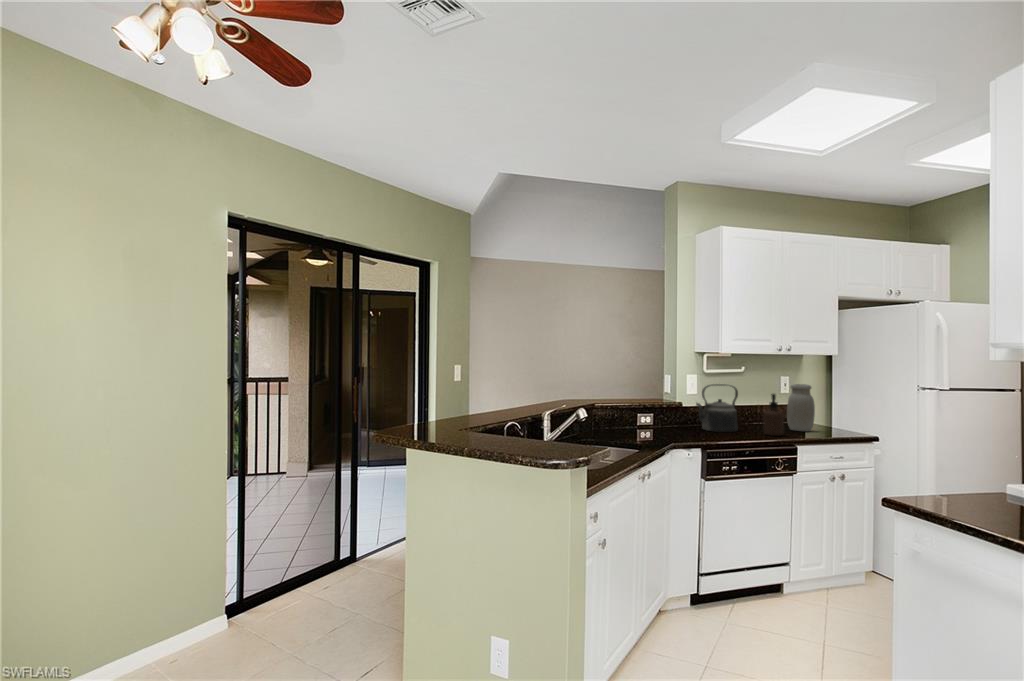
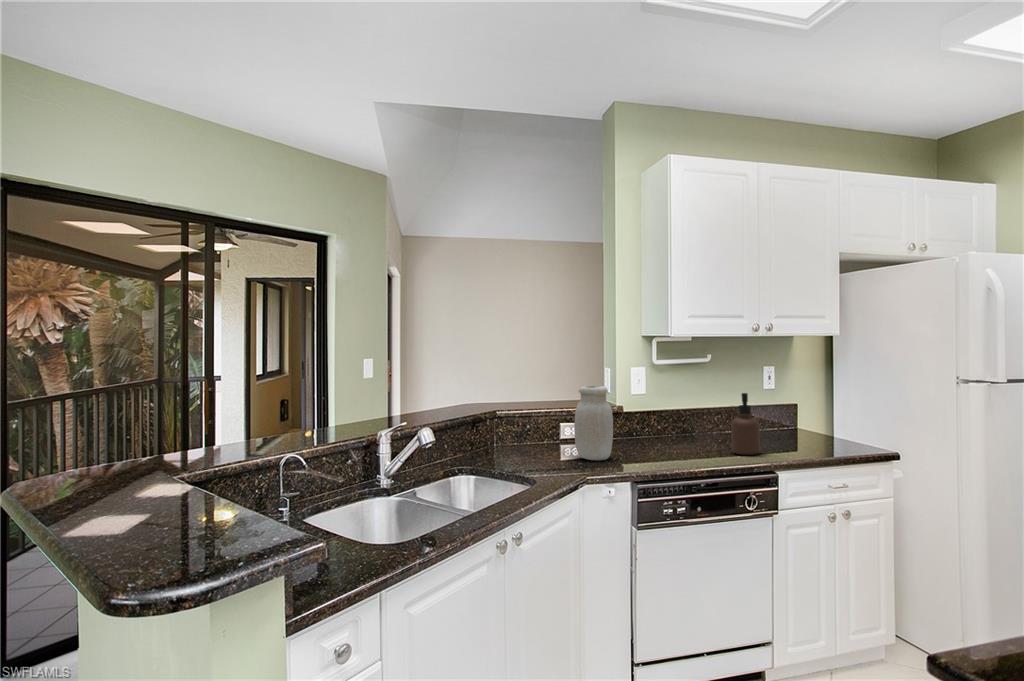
kettle: present [696,384,738,432] -> none [639,380,699,449]
jar: present [787,384,815,432] -> present [574,386,613,460]

